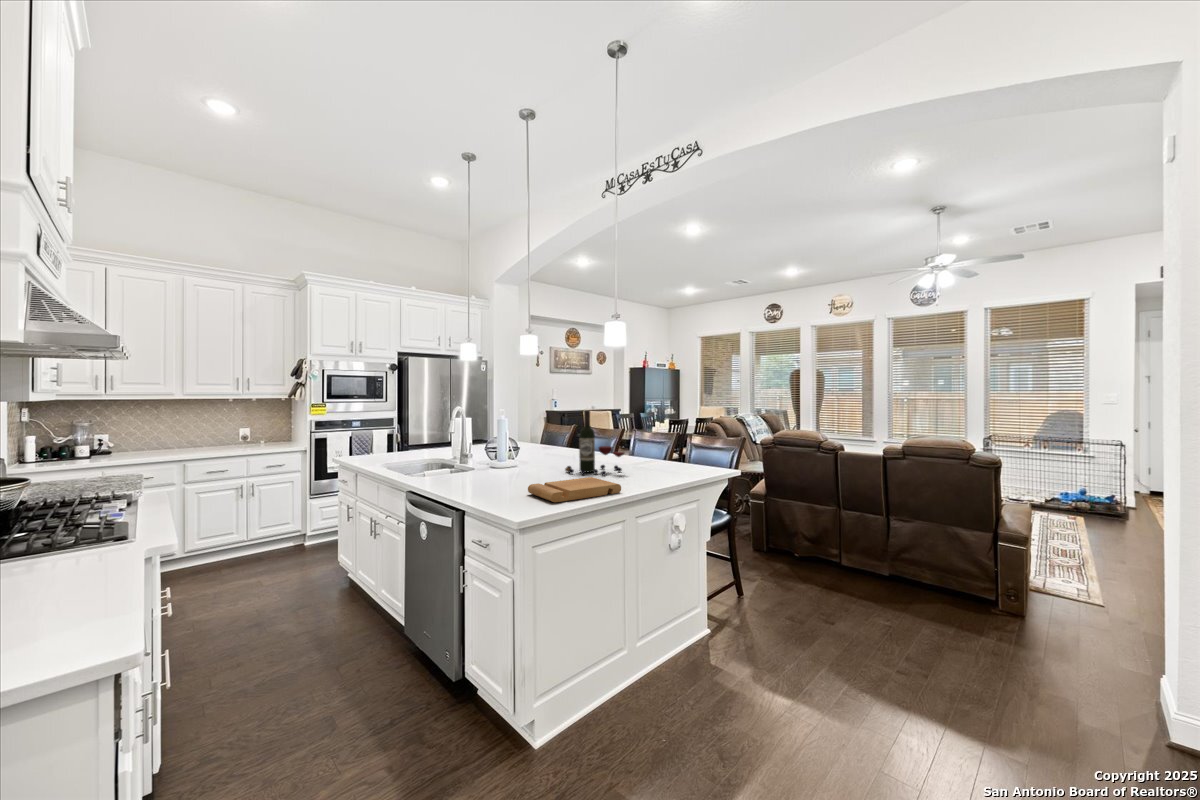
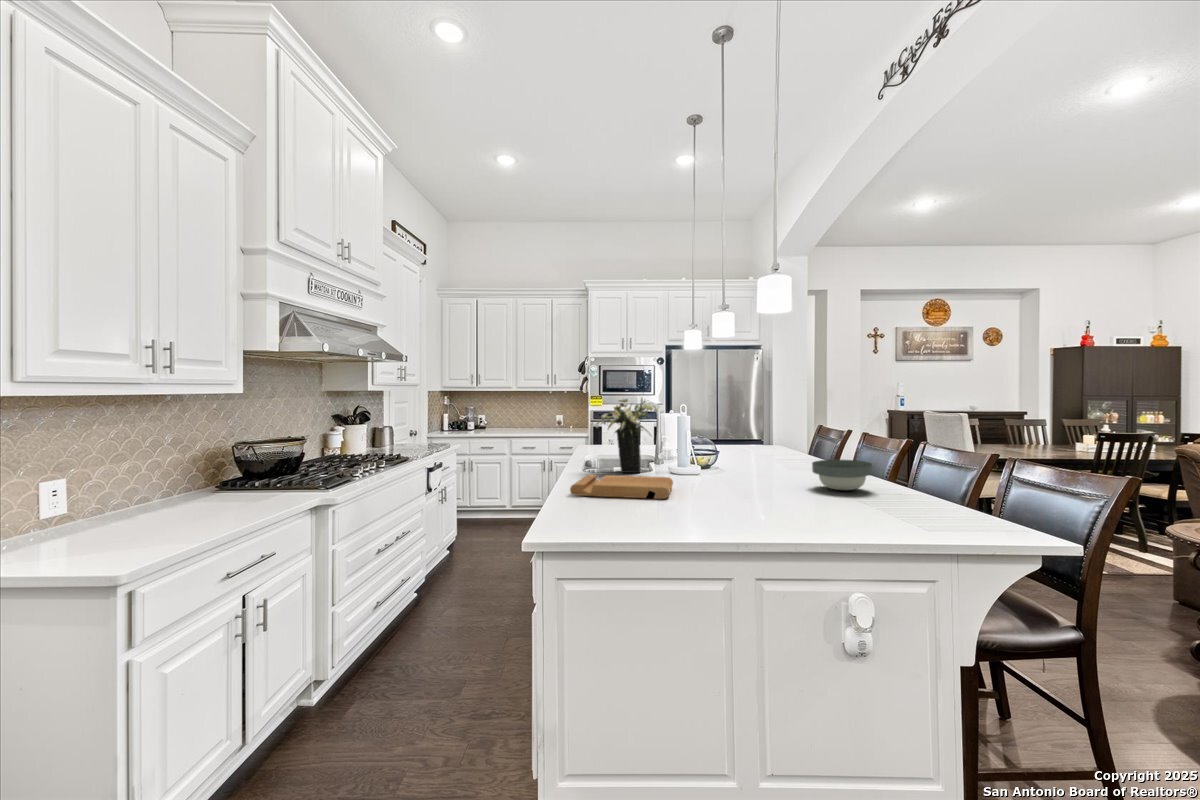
wine bottle: present [565,410,624,475] -> none [693,397,765,484]
flower arrangement: none [486,411,543,481] -> present [594,398,659,473]
bowl: none [660,451,696,471] -> present [812,460,873,490]

